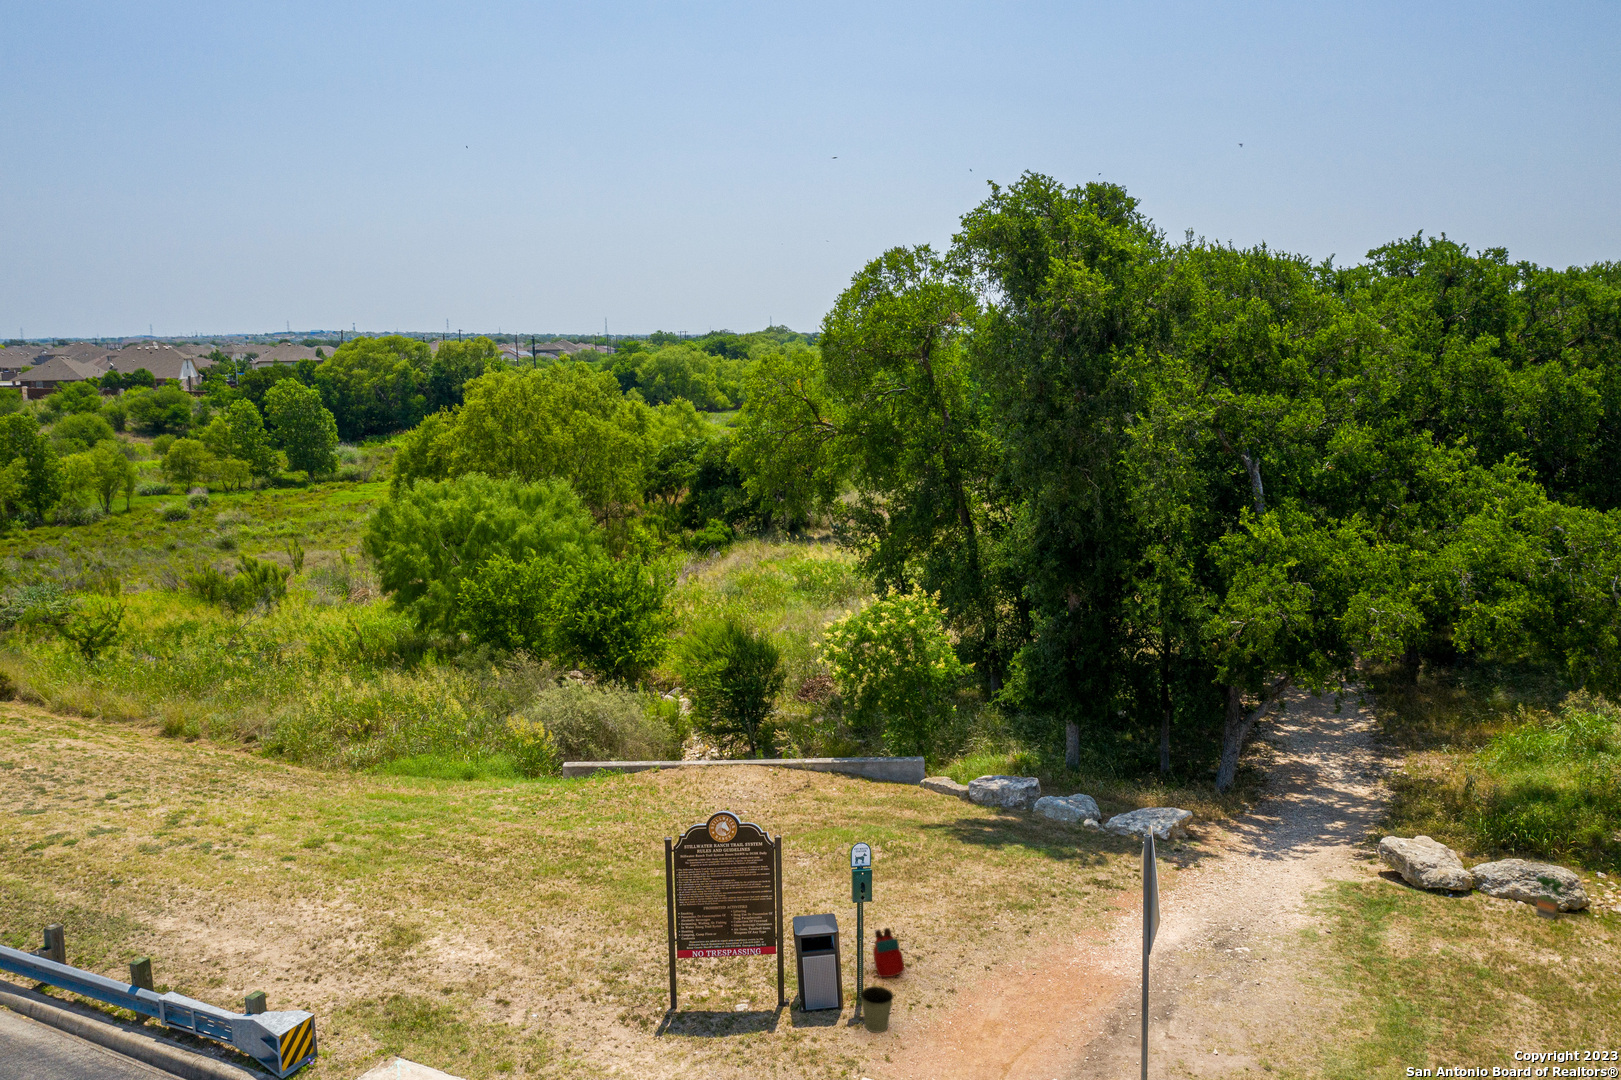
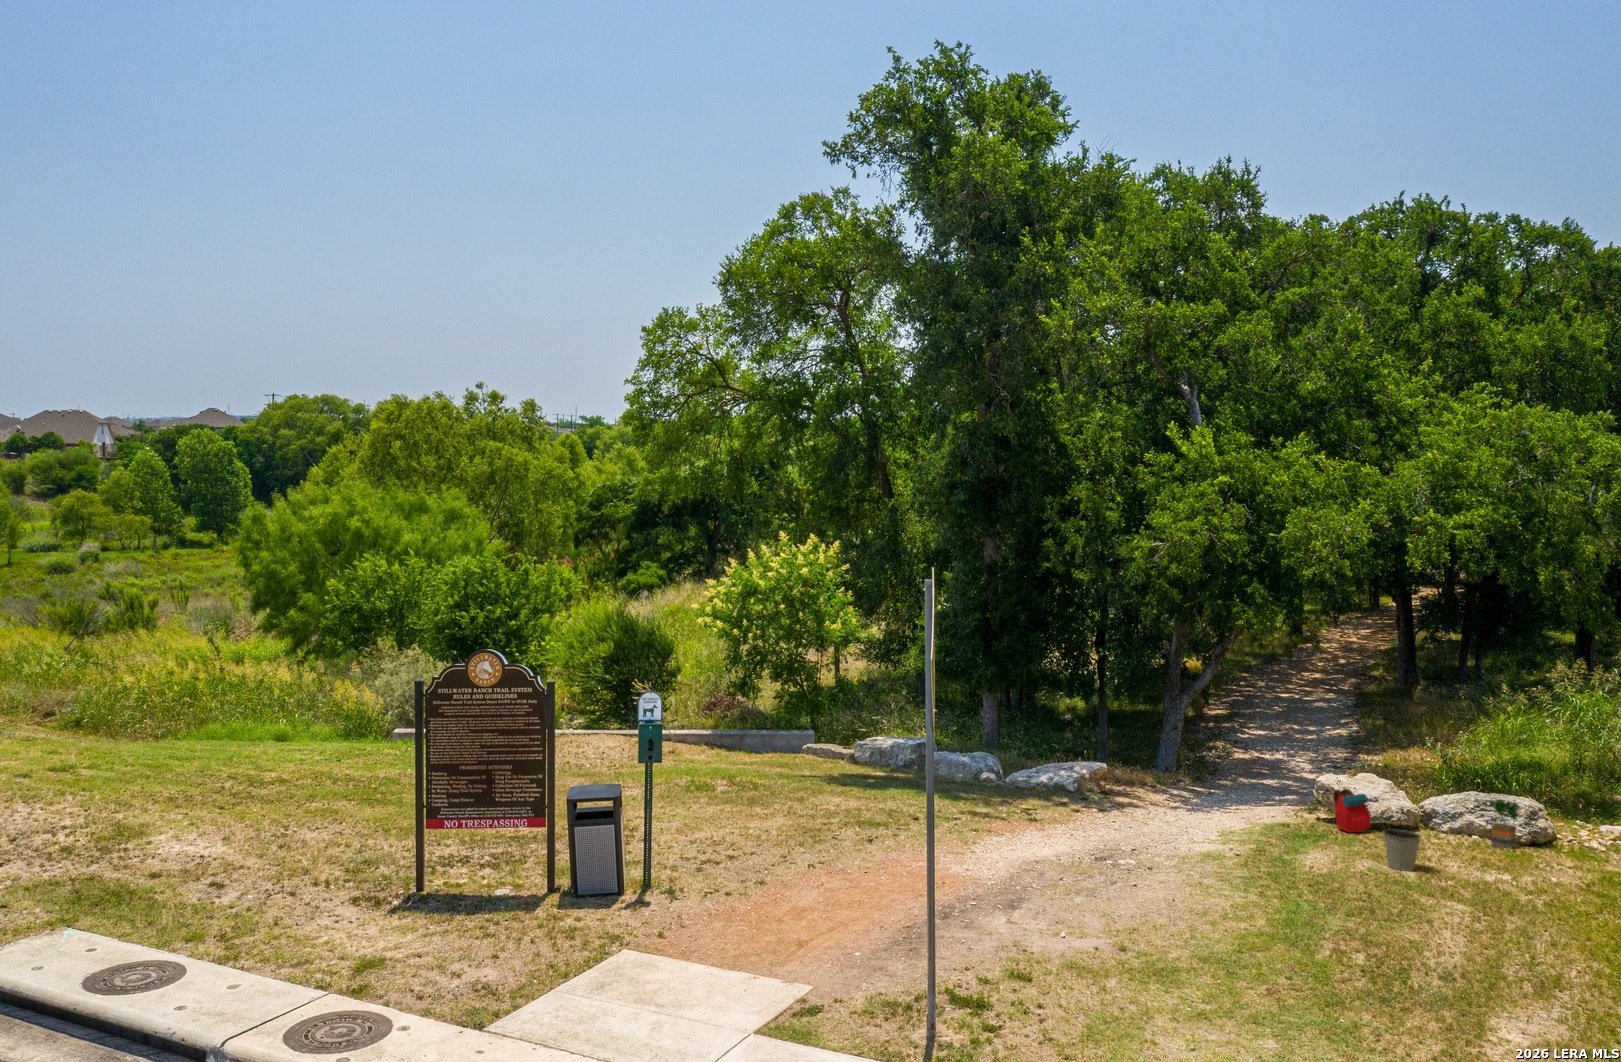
backpack: present [873,928,904,977] -> present [1334,788,1371,833]
bucket: present [861,986,895,1033] -> present [1383,829,1420,871]

